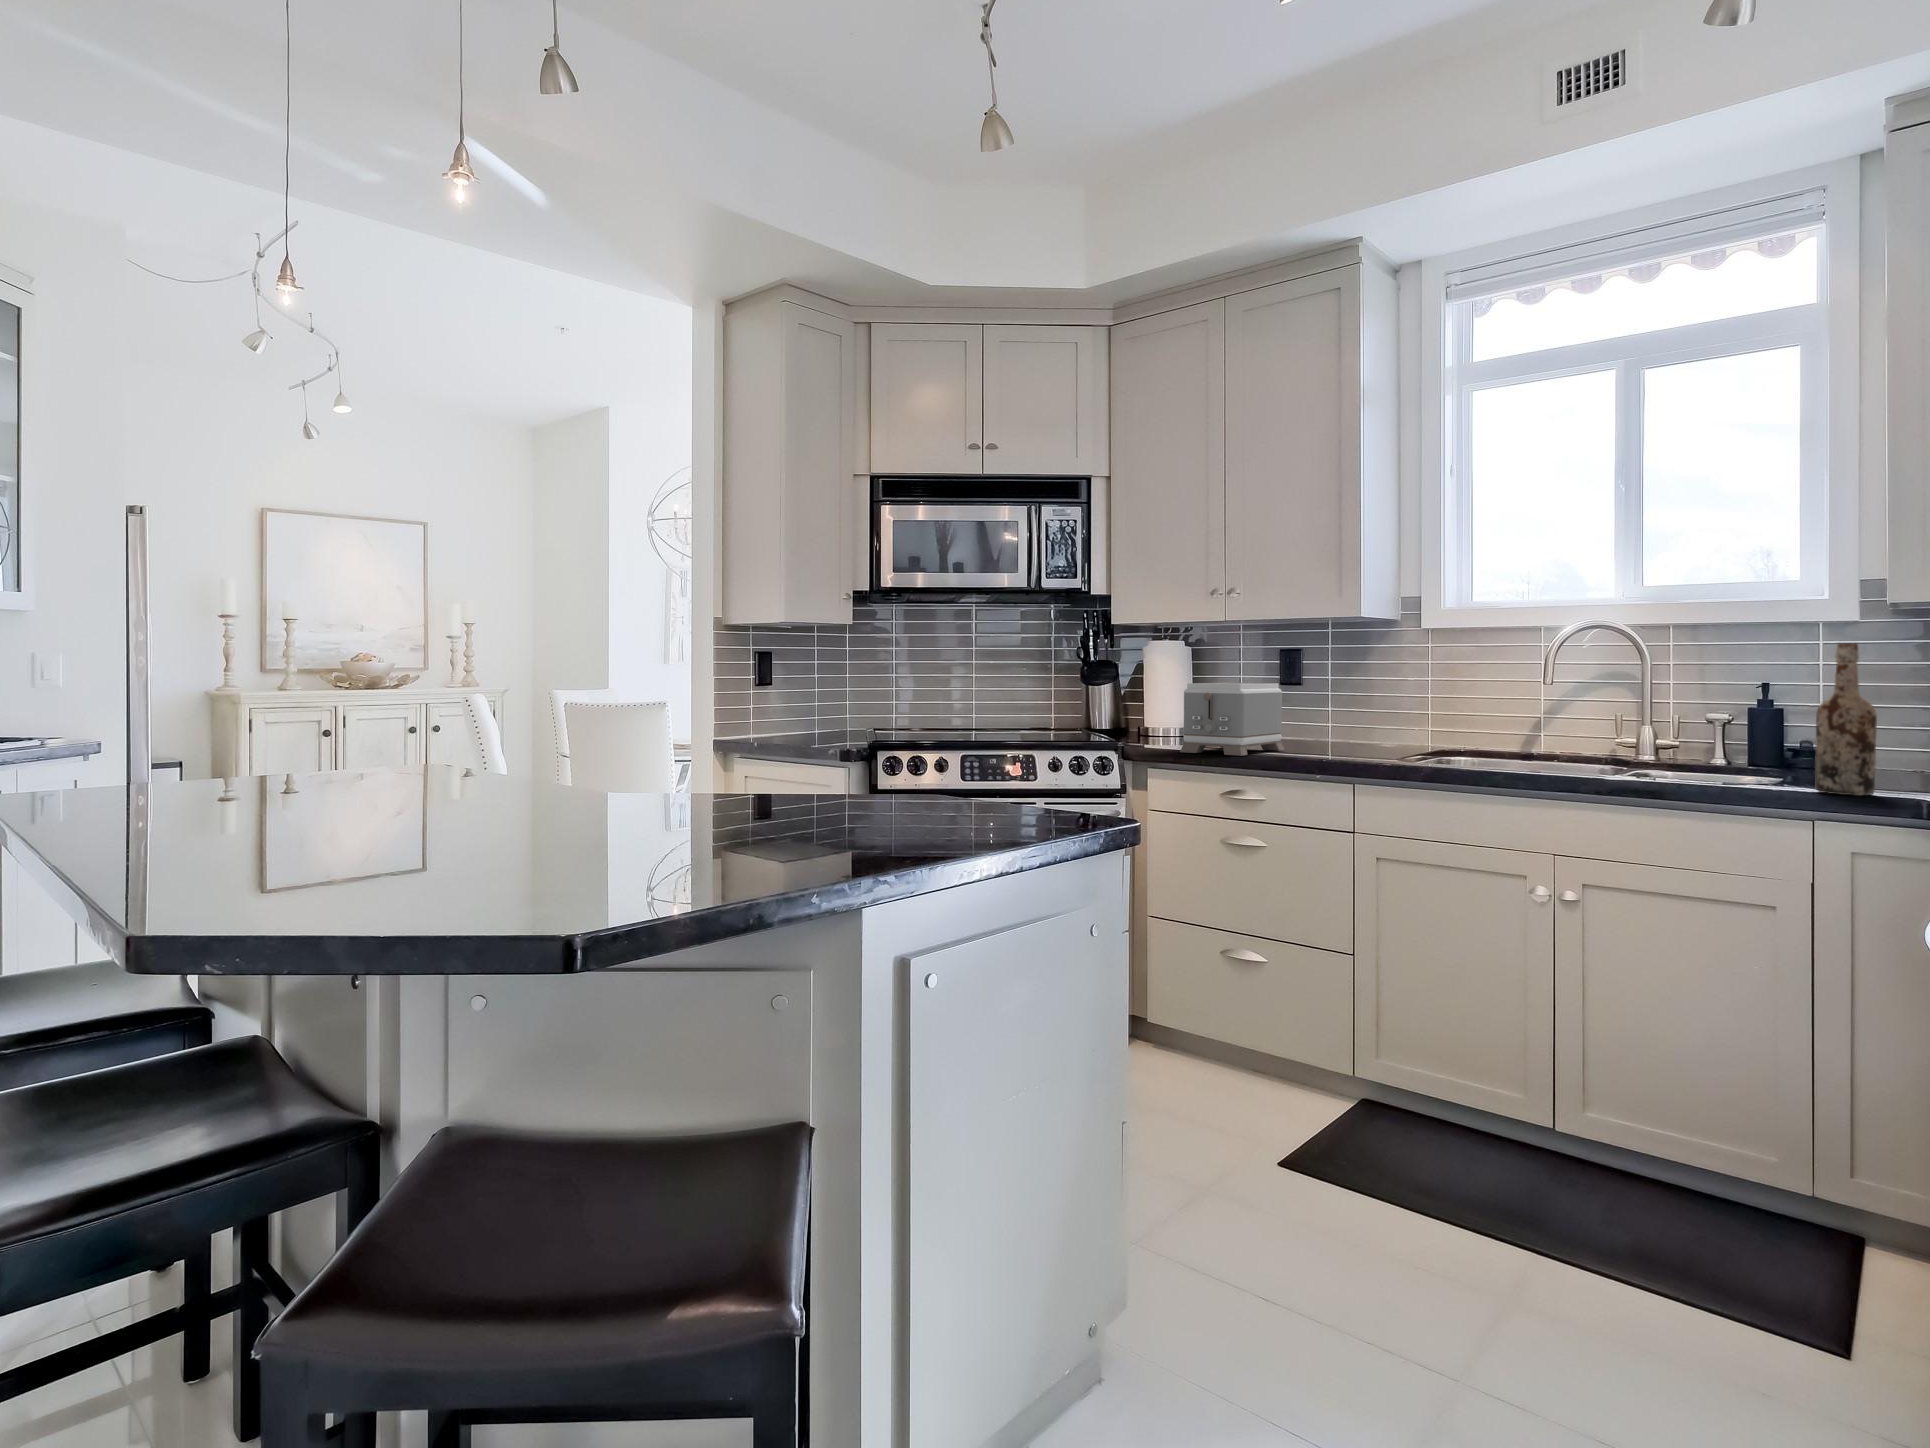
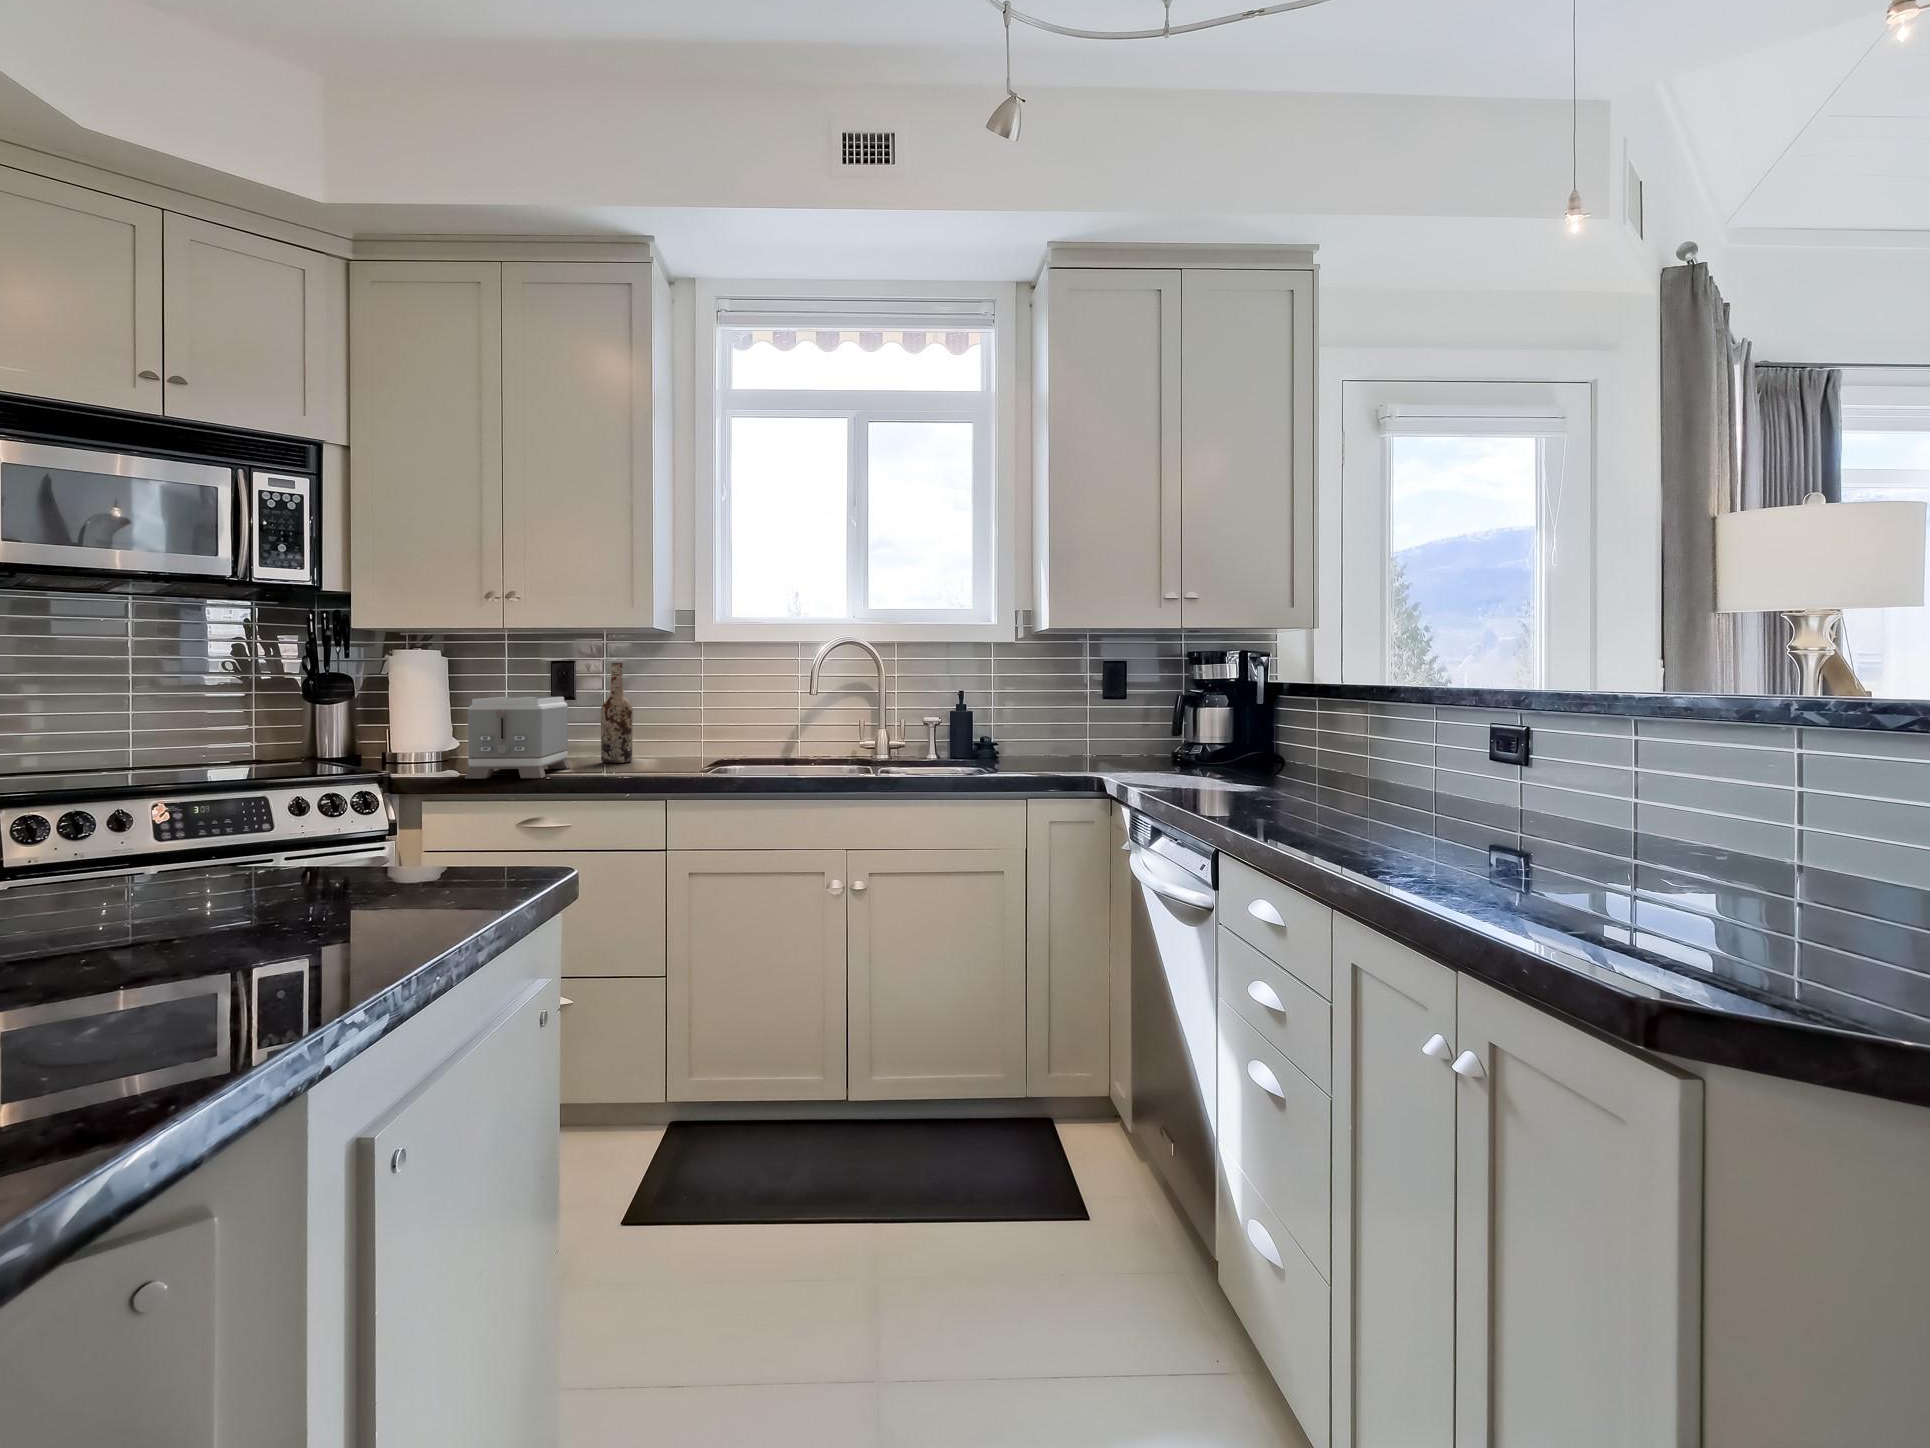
wine bottle: present [1815,643,1877,795] -> present [601,663,633,763]

